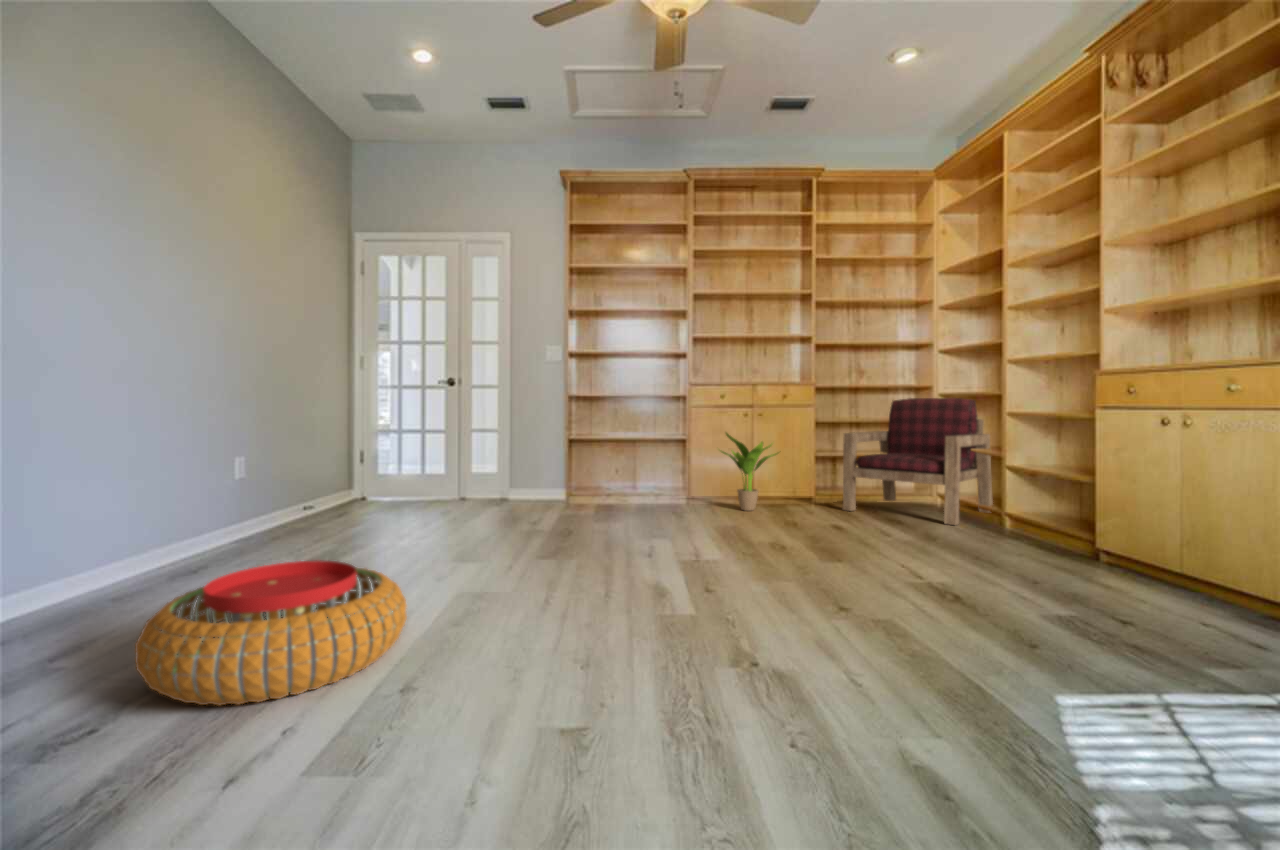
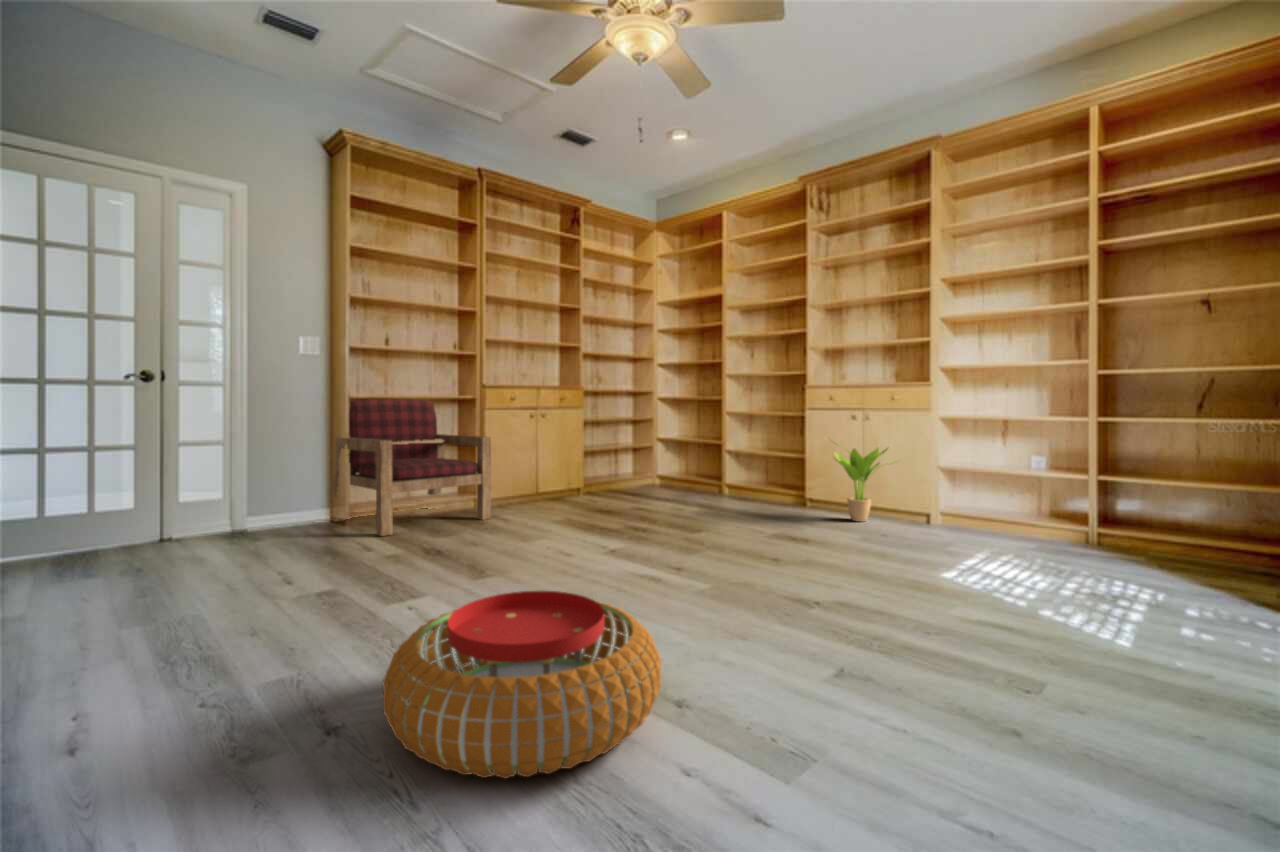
armchair: present [843,398,993,525] -> present [330,399,491,536]
potted plant: present [721,433,778,511] -> present [835,444,893,522]

